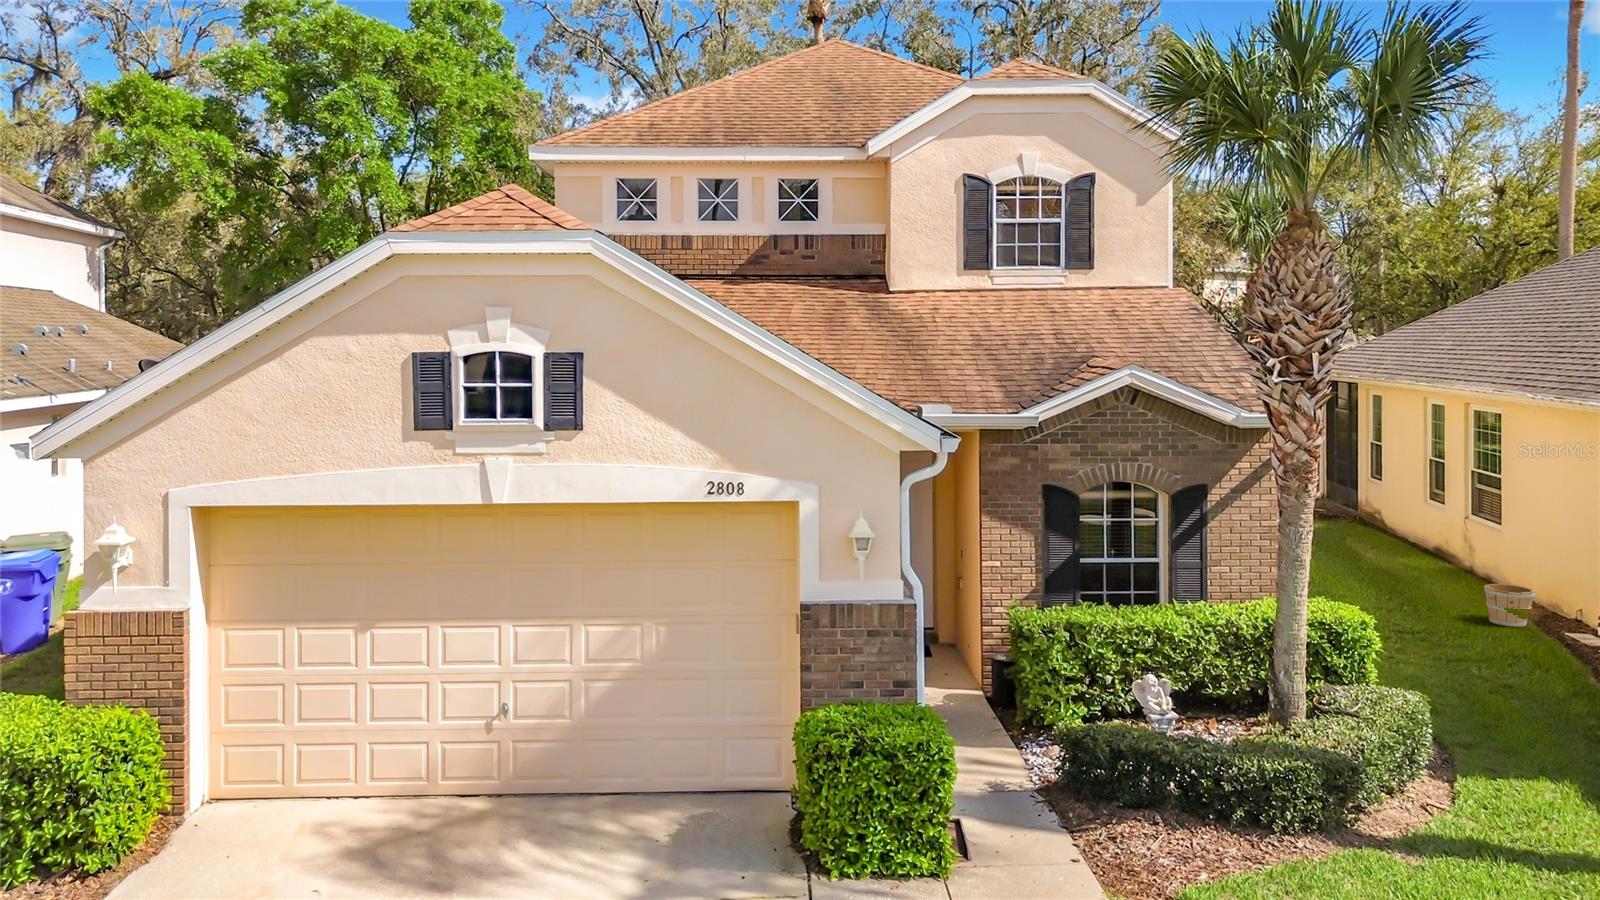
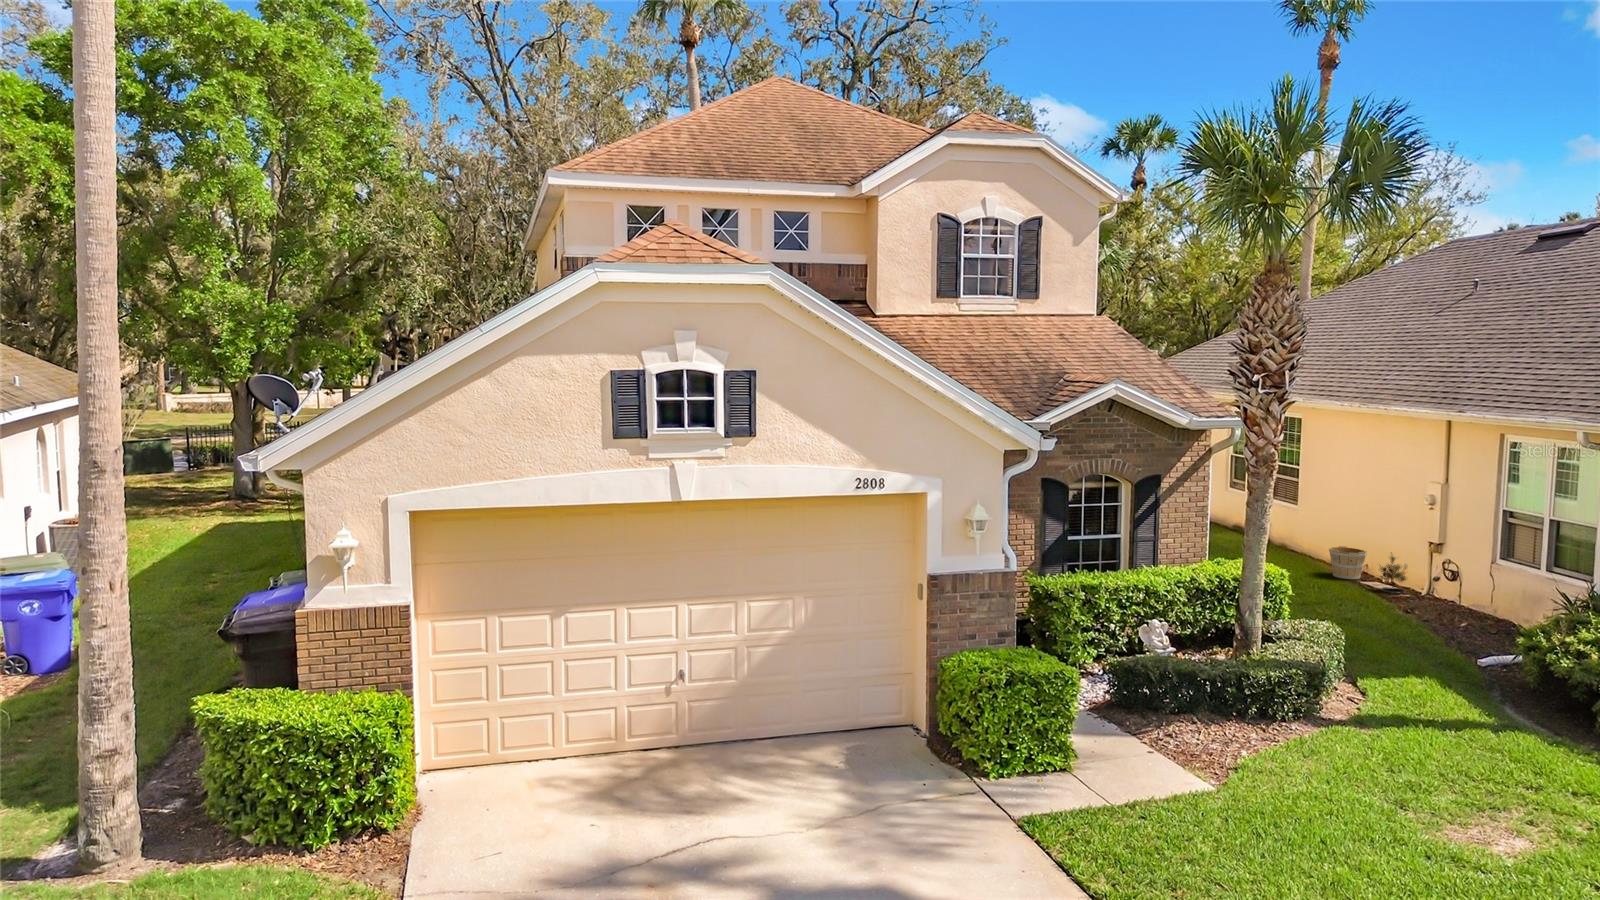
potted tree: none [1540,594,1584,649] -> present [1381,556,1406,593]

